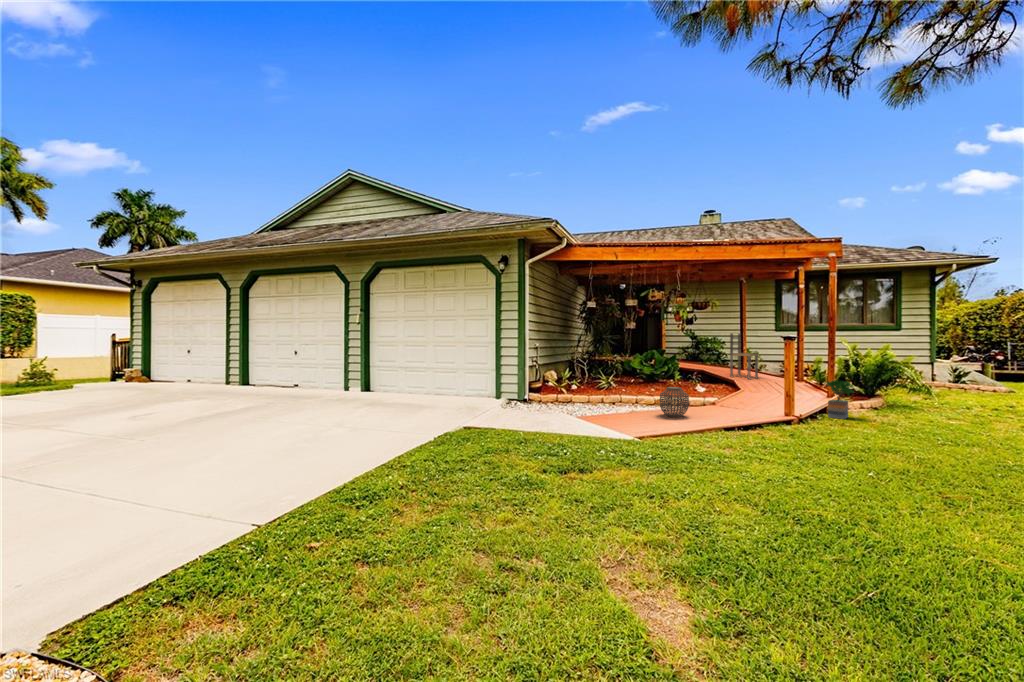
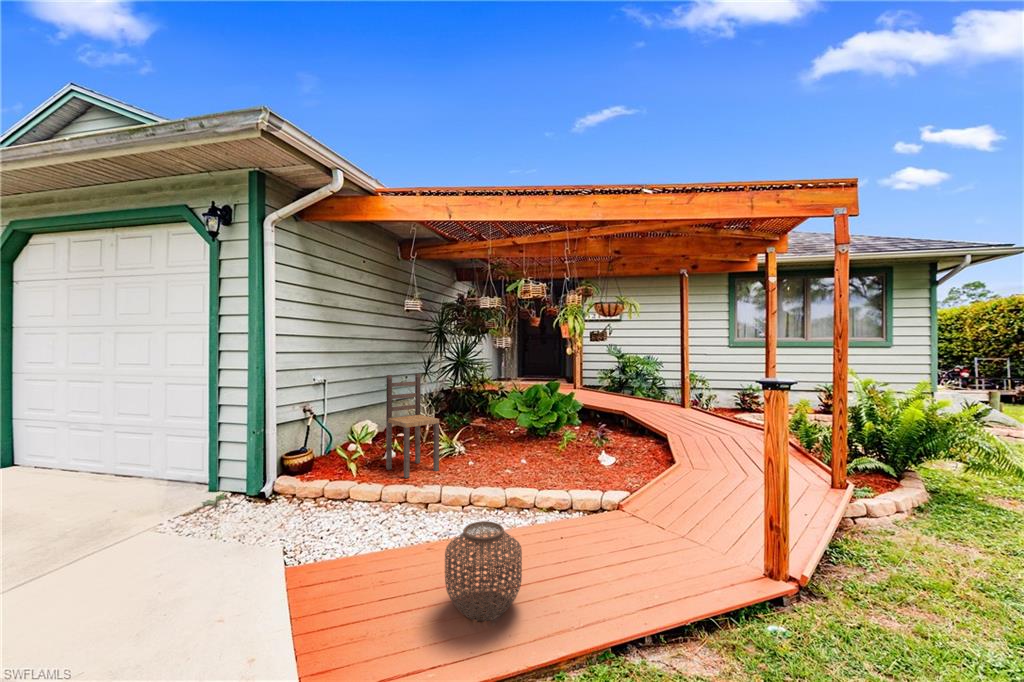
chair: present [730,333,758,379] -> present [386,374,439,478]
potted tree: present [826,380,853,419] -> none [850,473,928,575]

